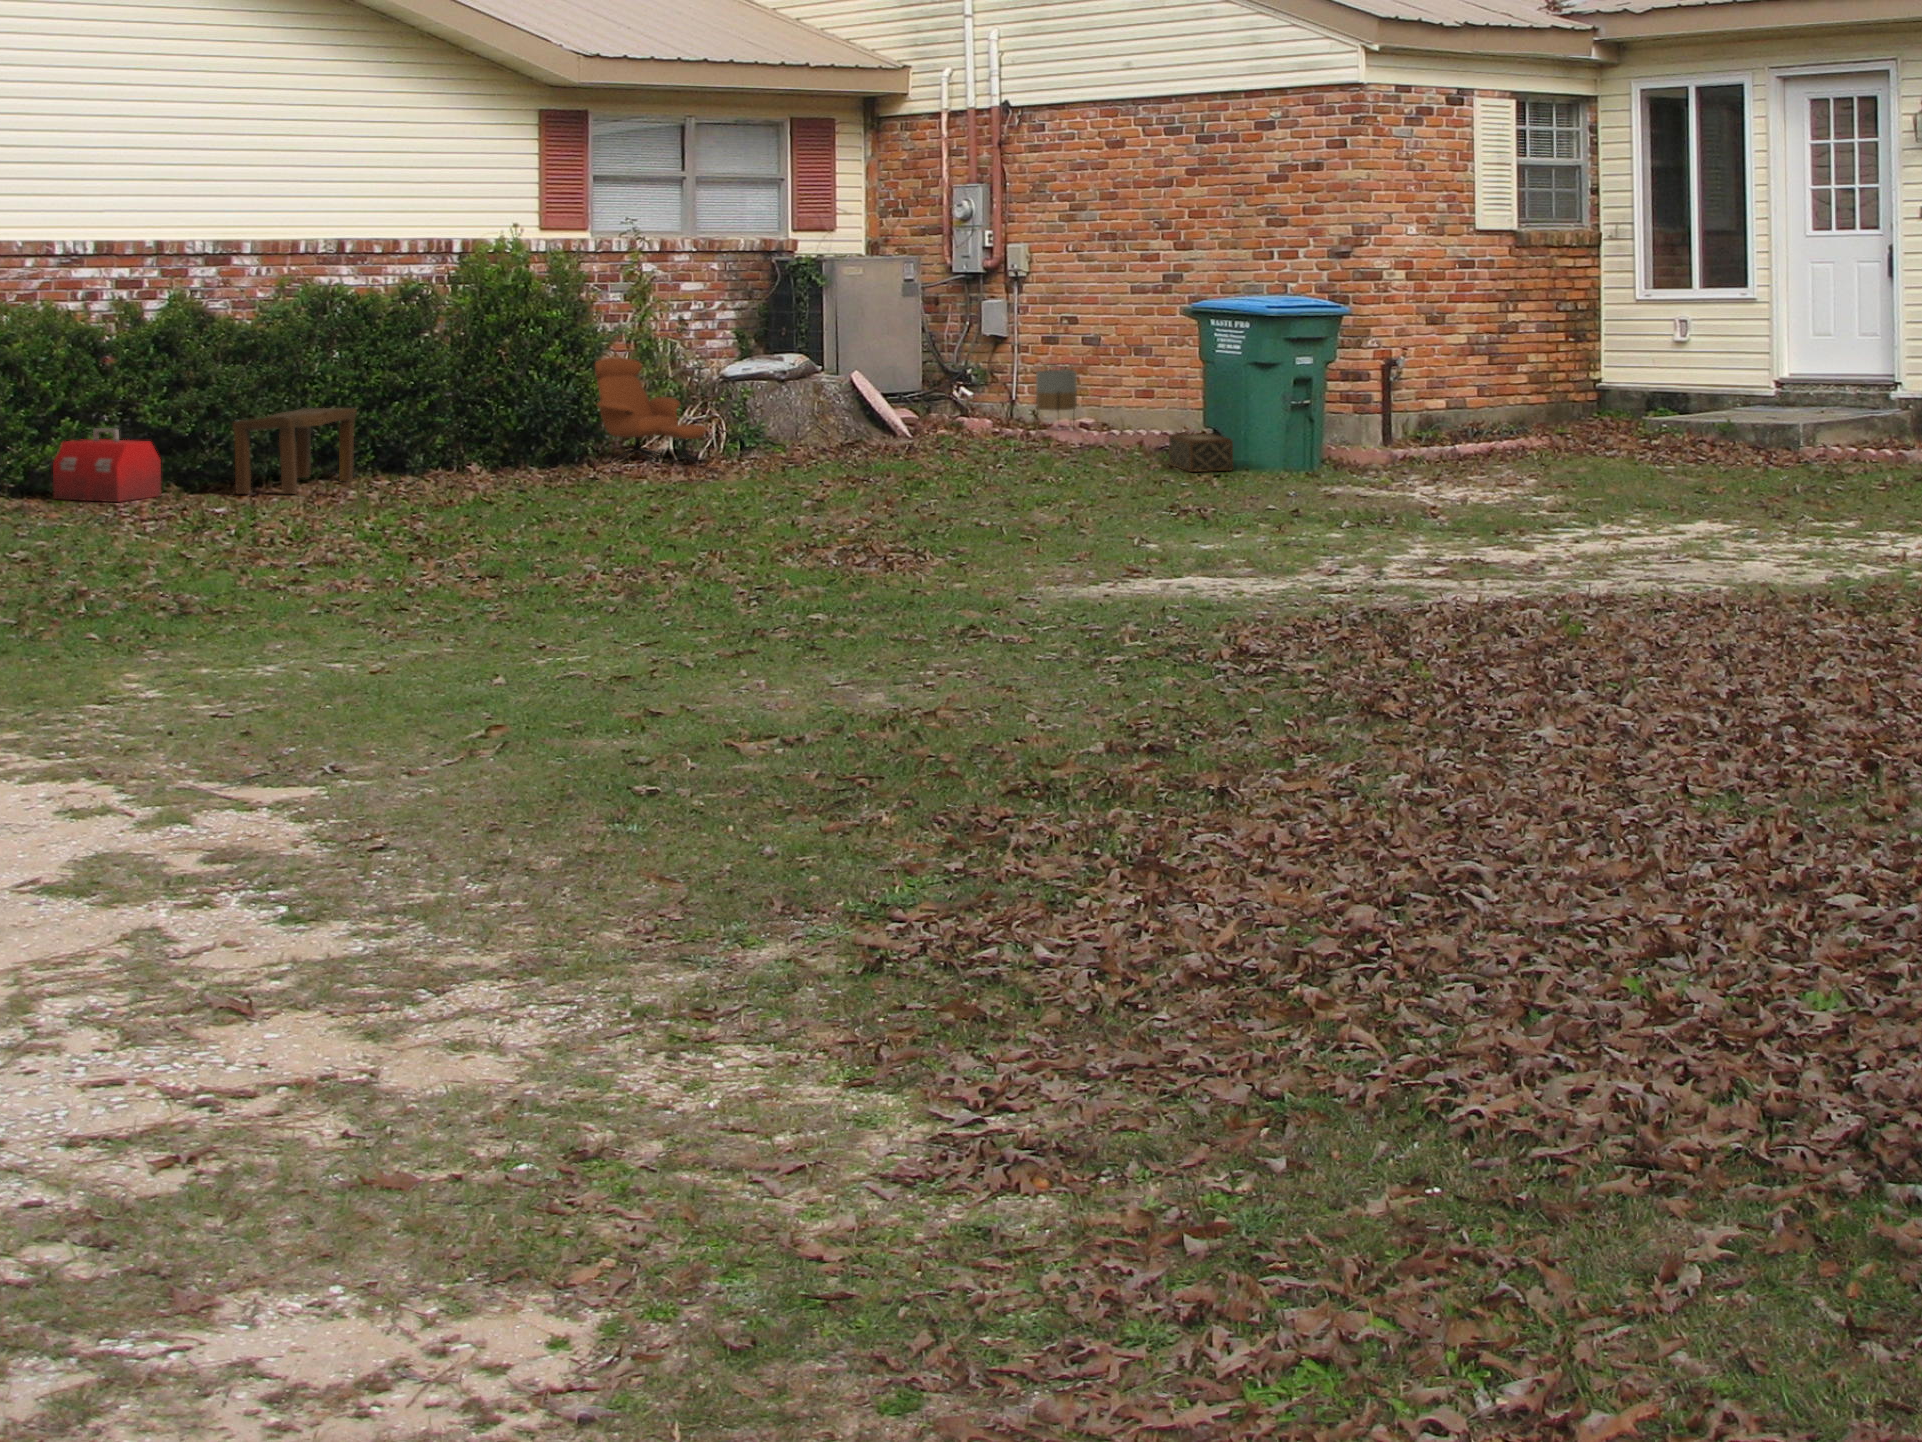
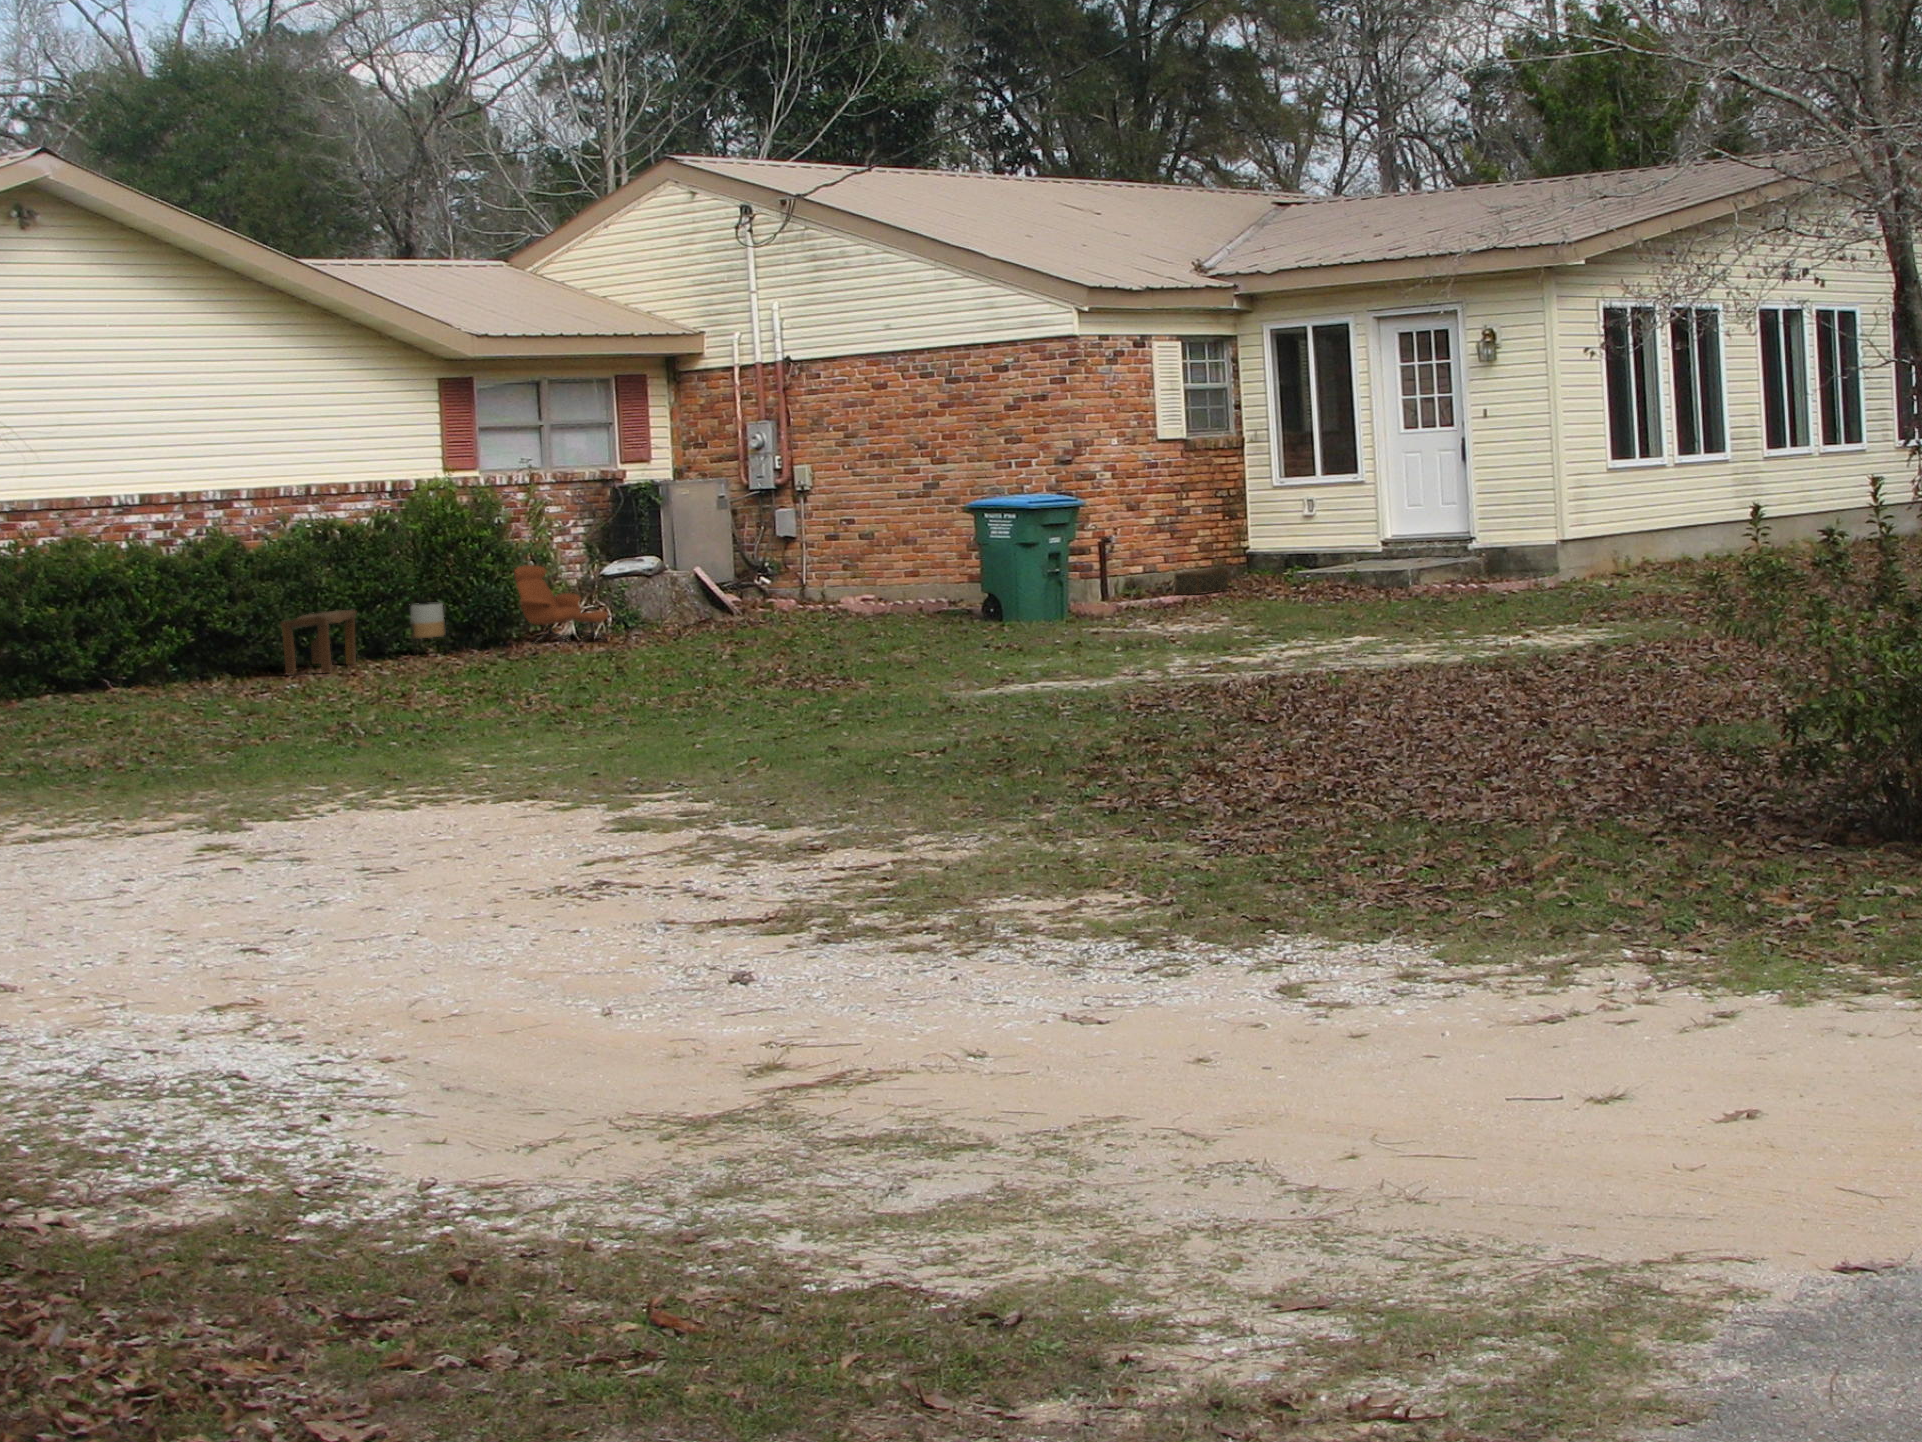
planter: present [1036,370,1077,414] -> present [411,603,446,652]
toolbox: present [53,428,161,502] -> none [148,631,229,686]
woven basket: present [1169,433,1233,472] -> present [1174,570,1229,594]

